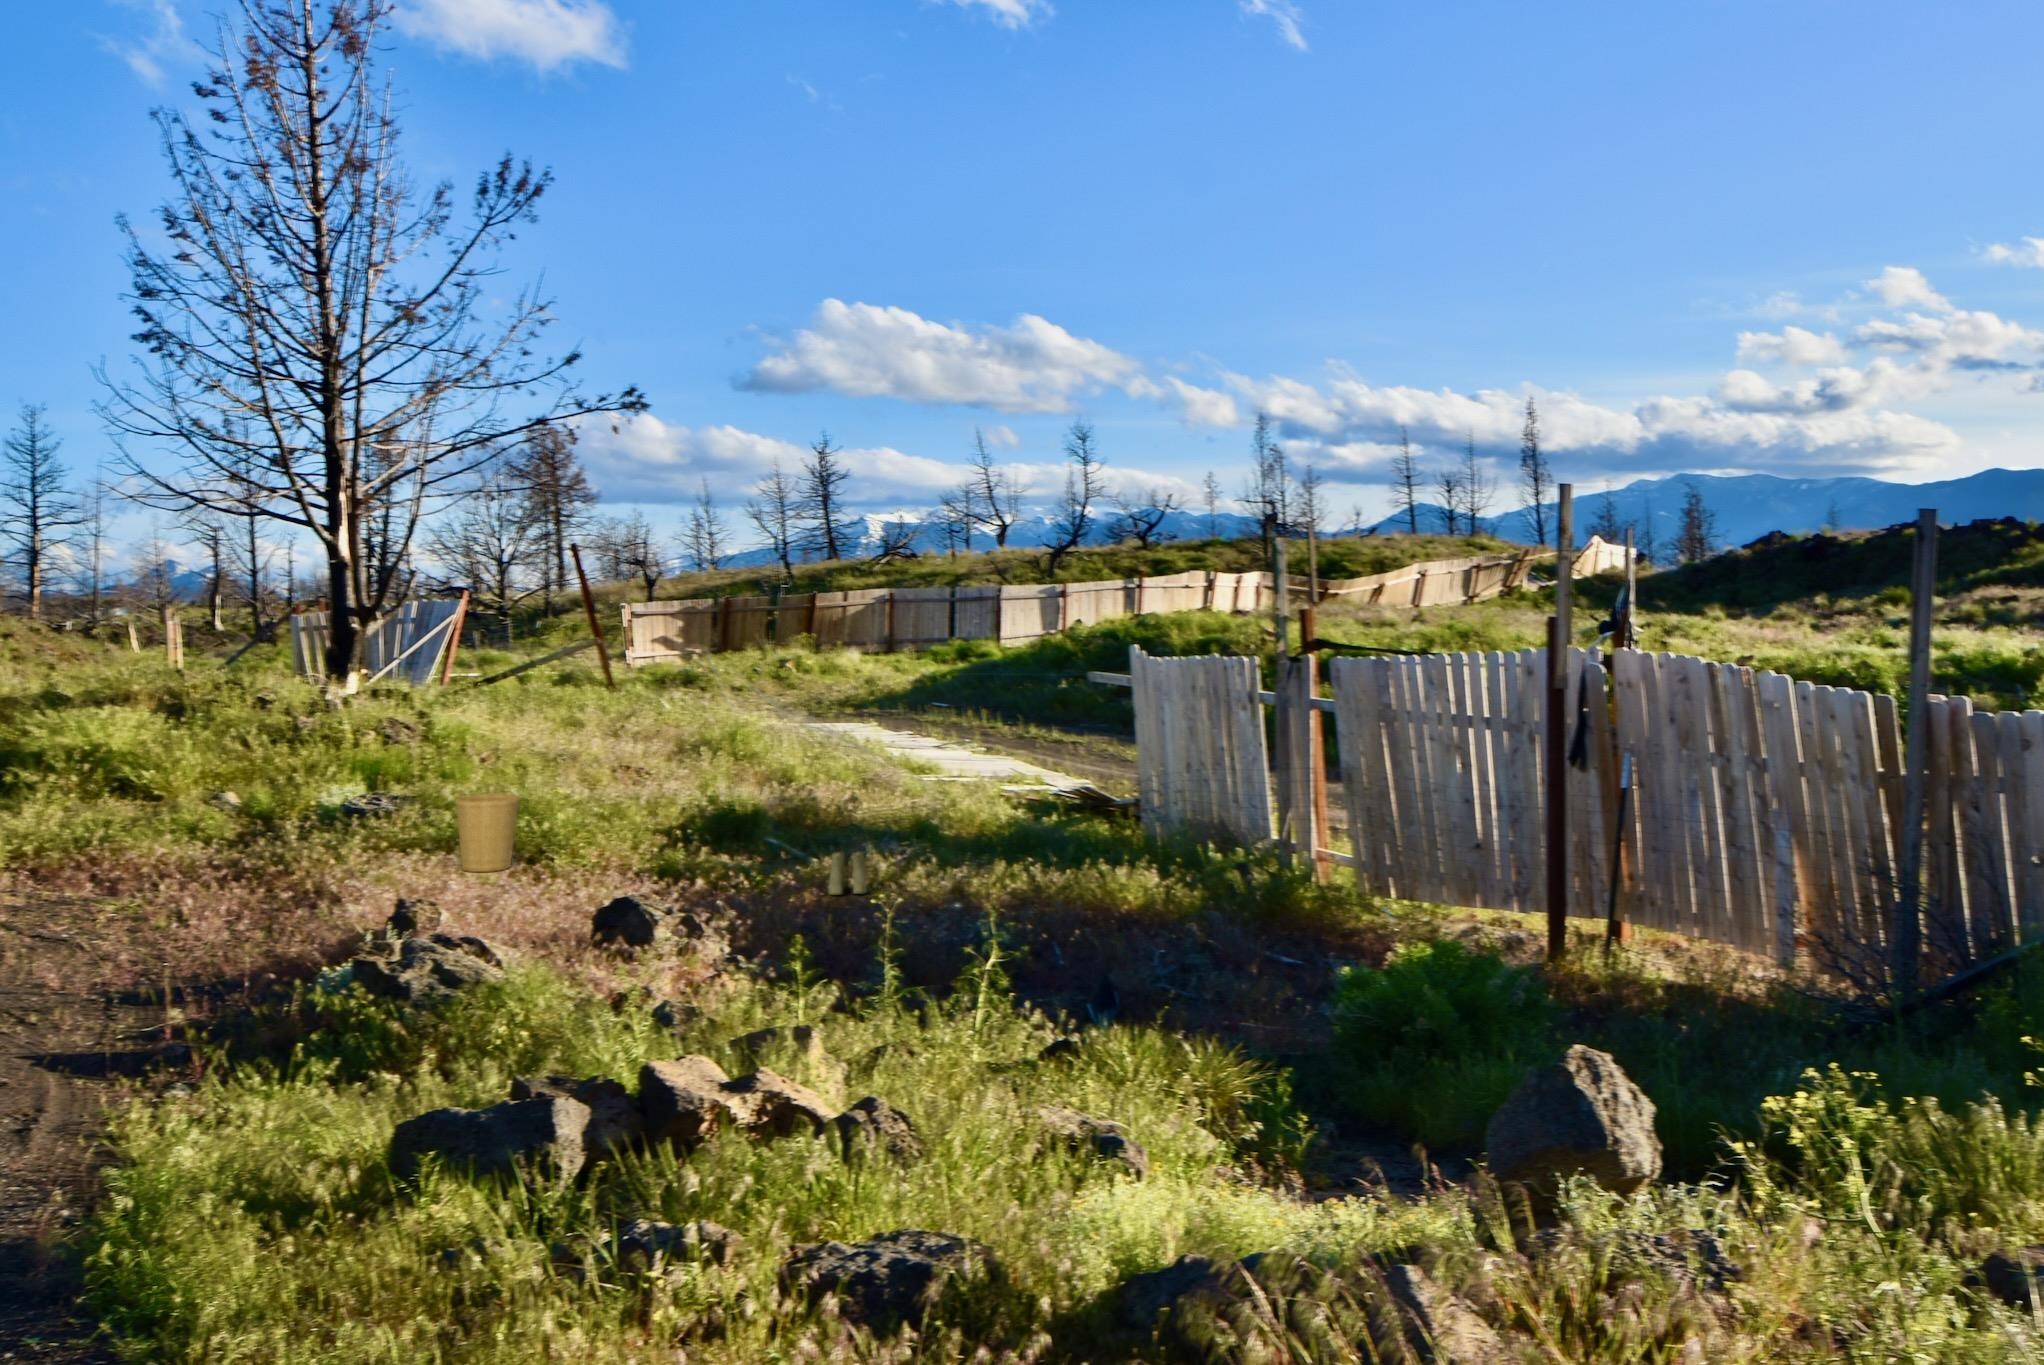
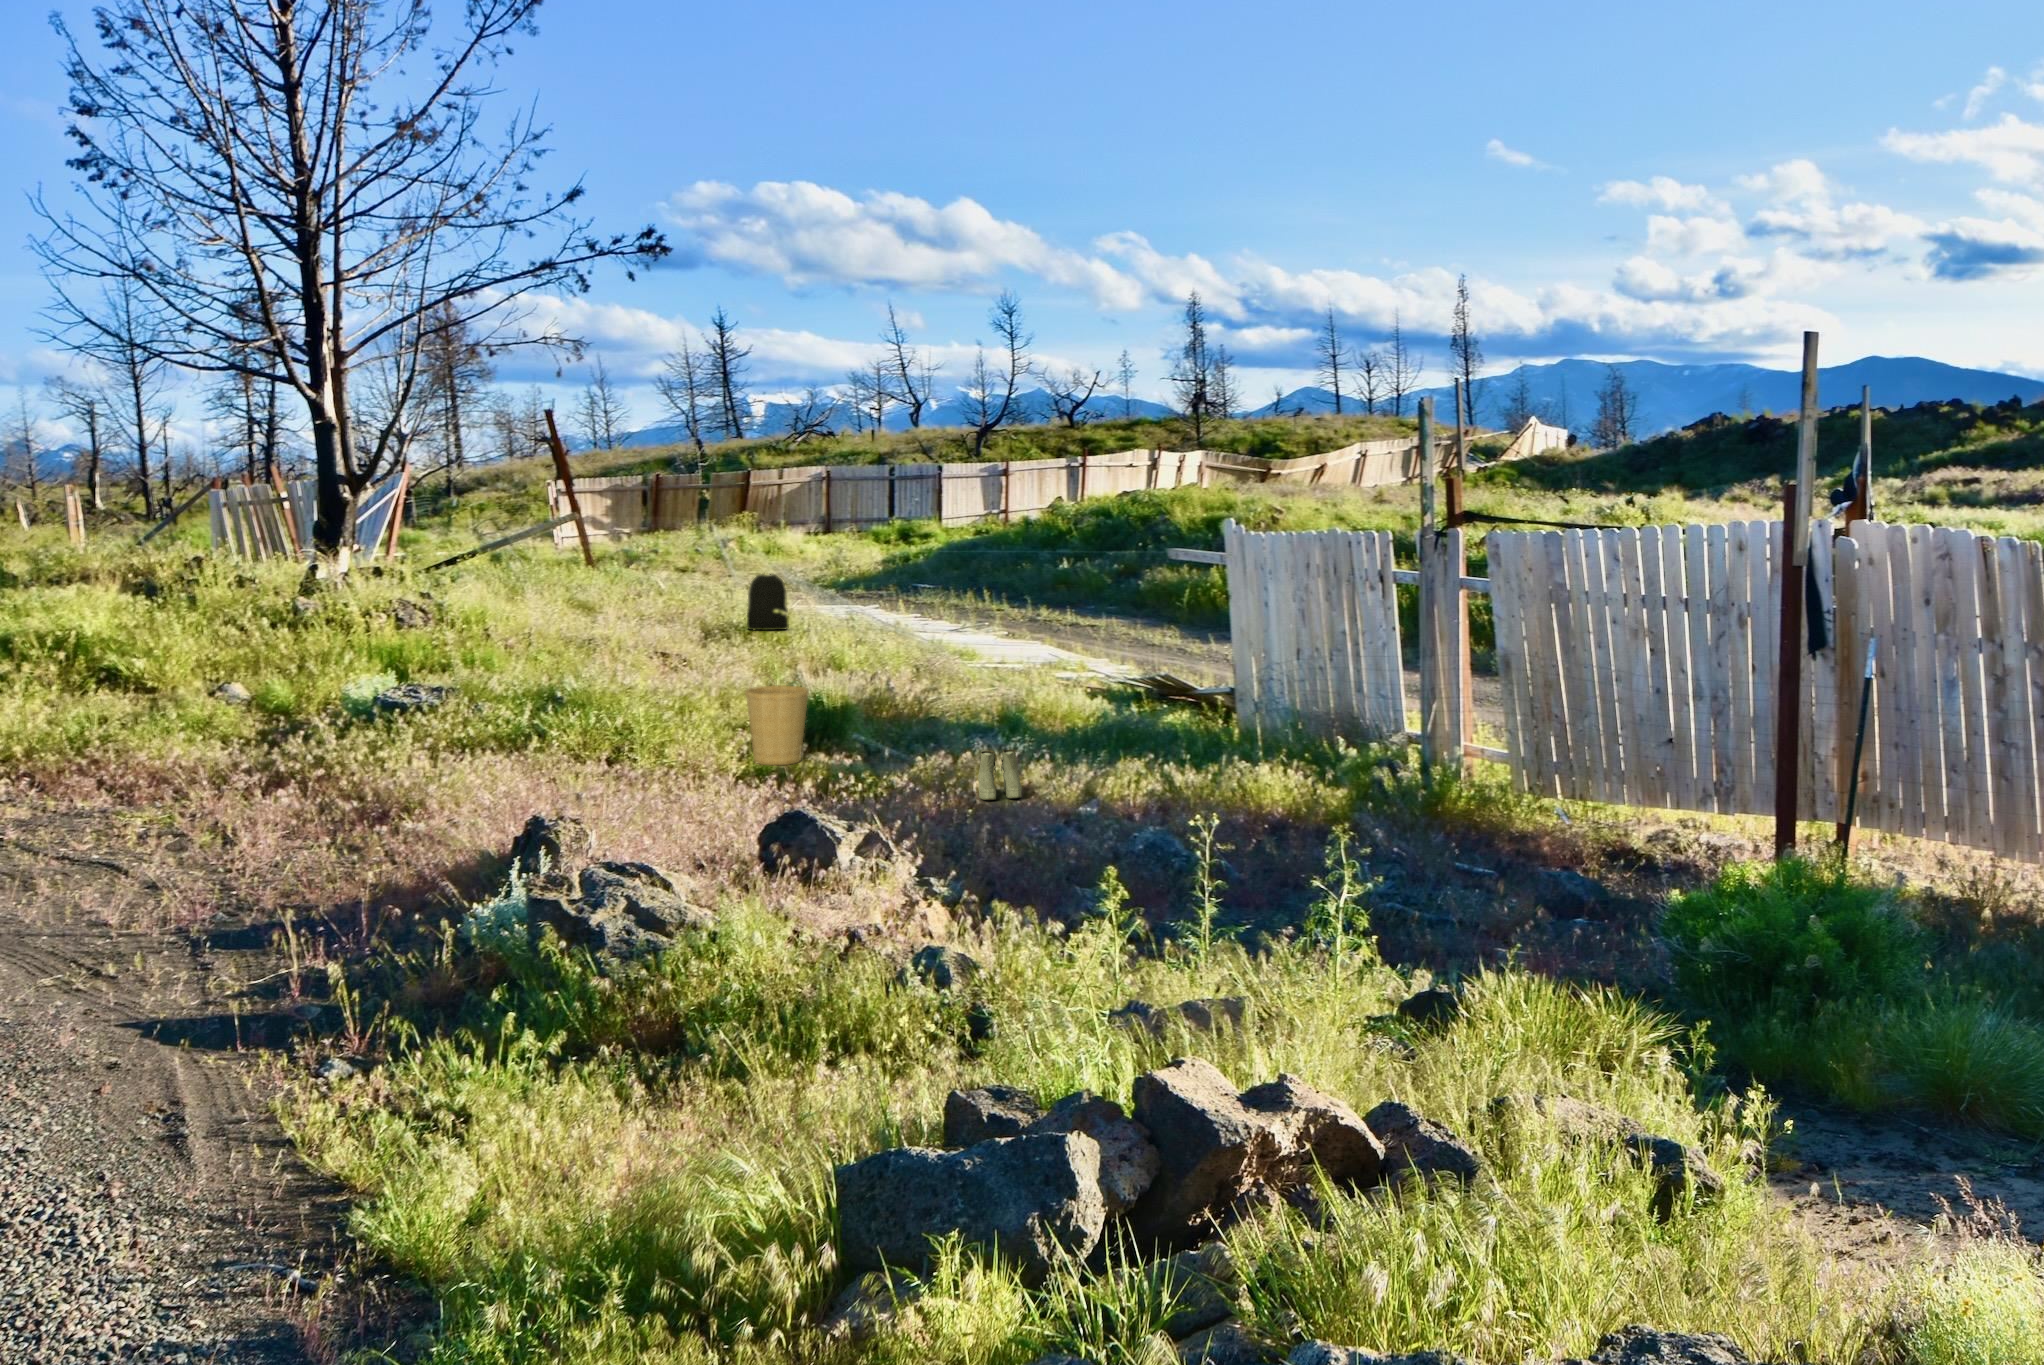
backpack: none [724,694,763,748] -> present [747,574,789,630]
basket: present [455,788,520,872] -> present [745,675,809,765]

